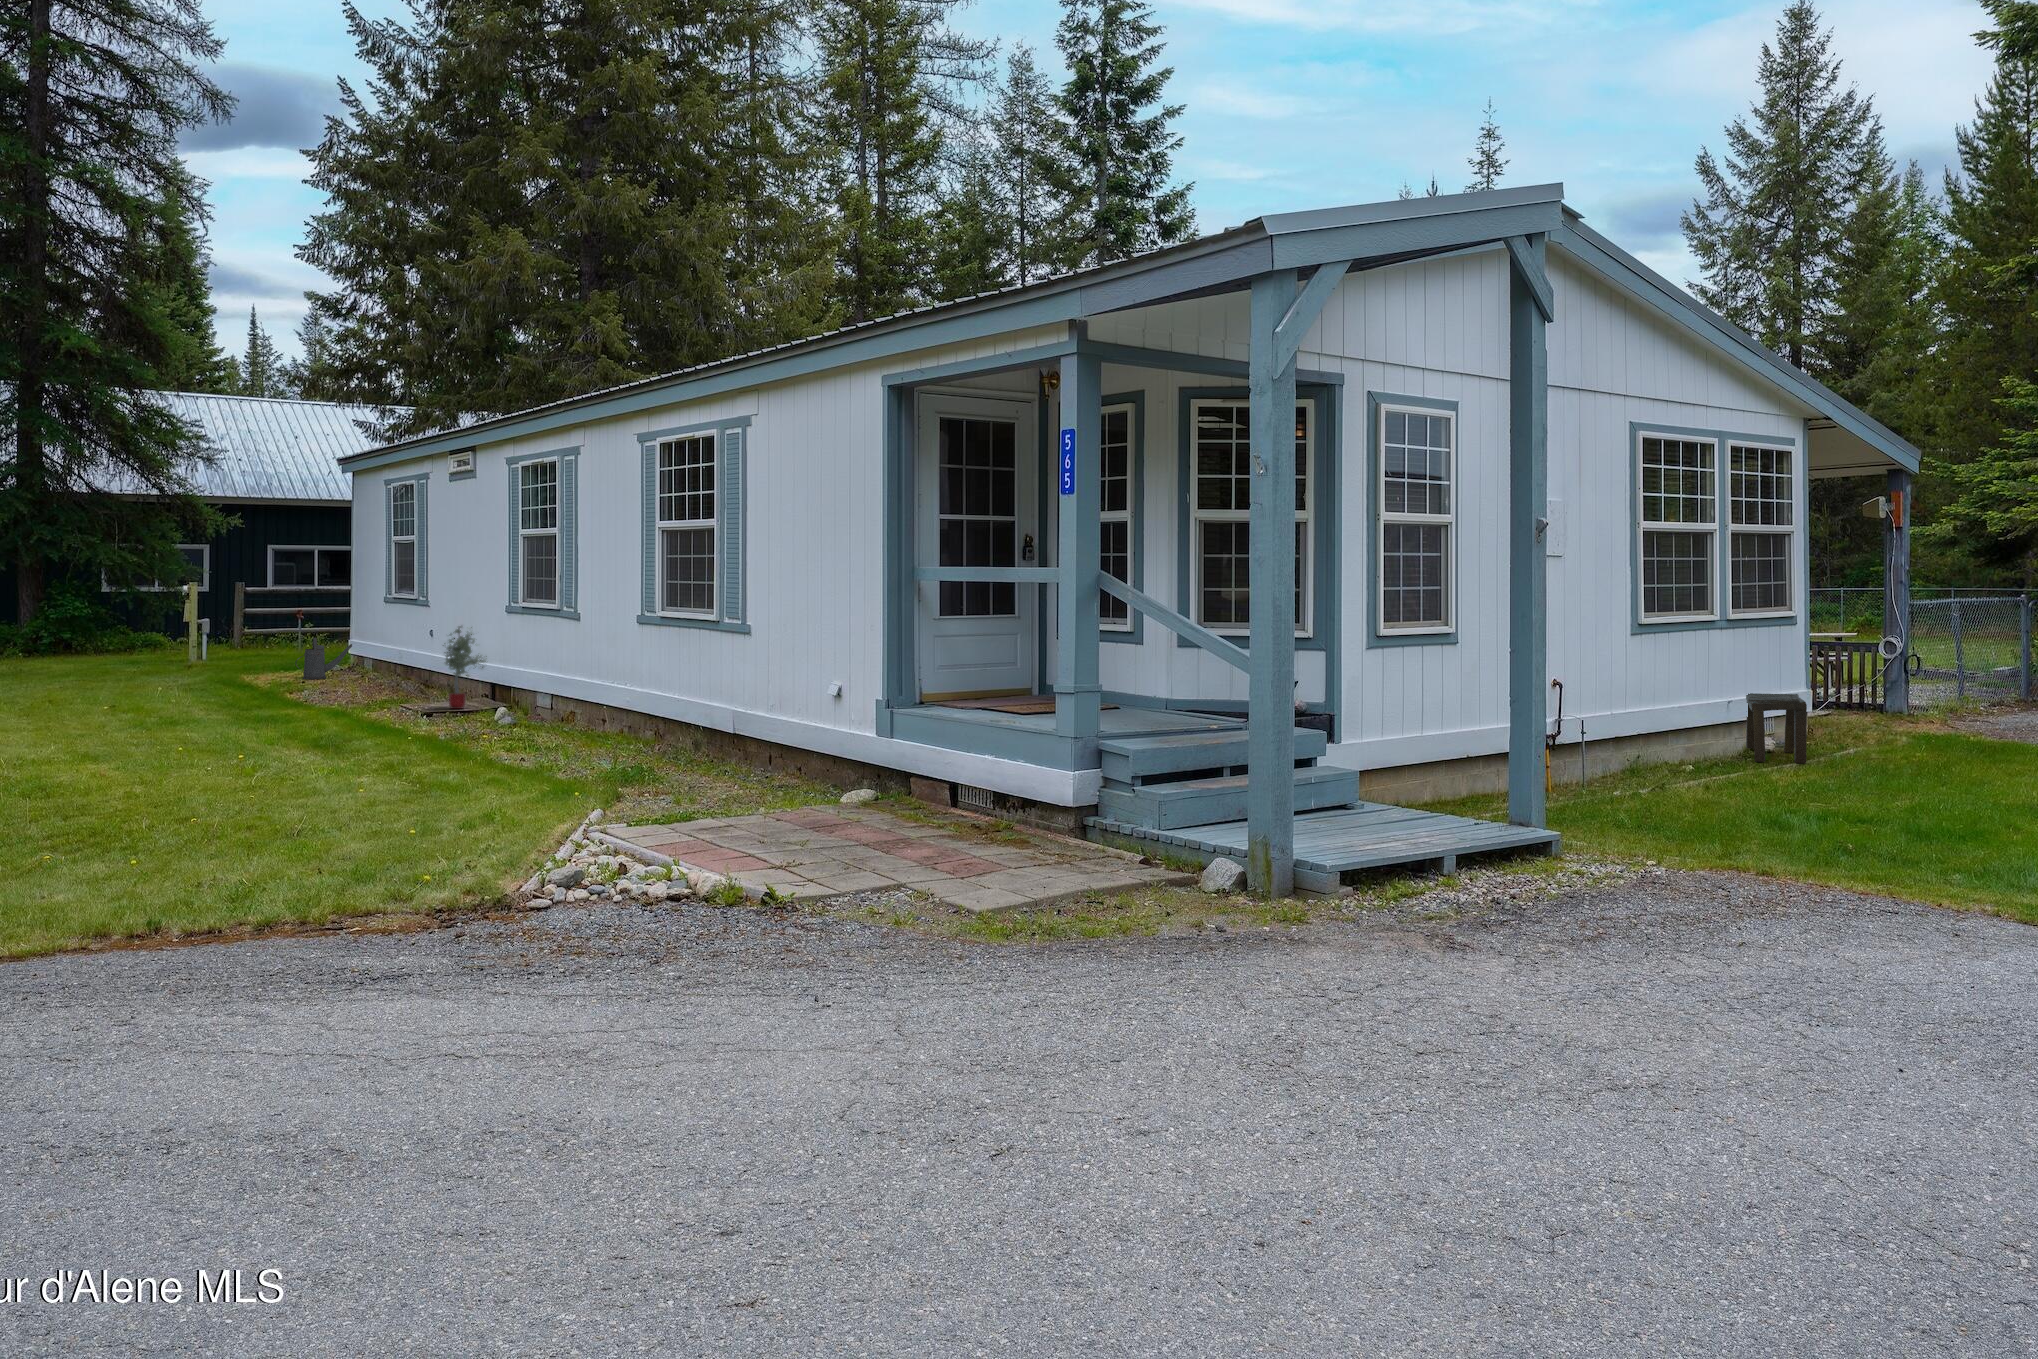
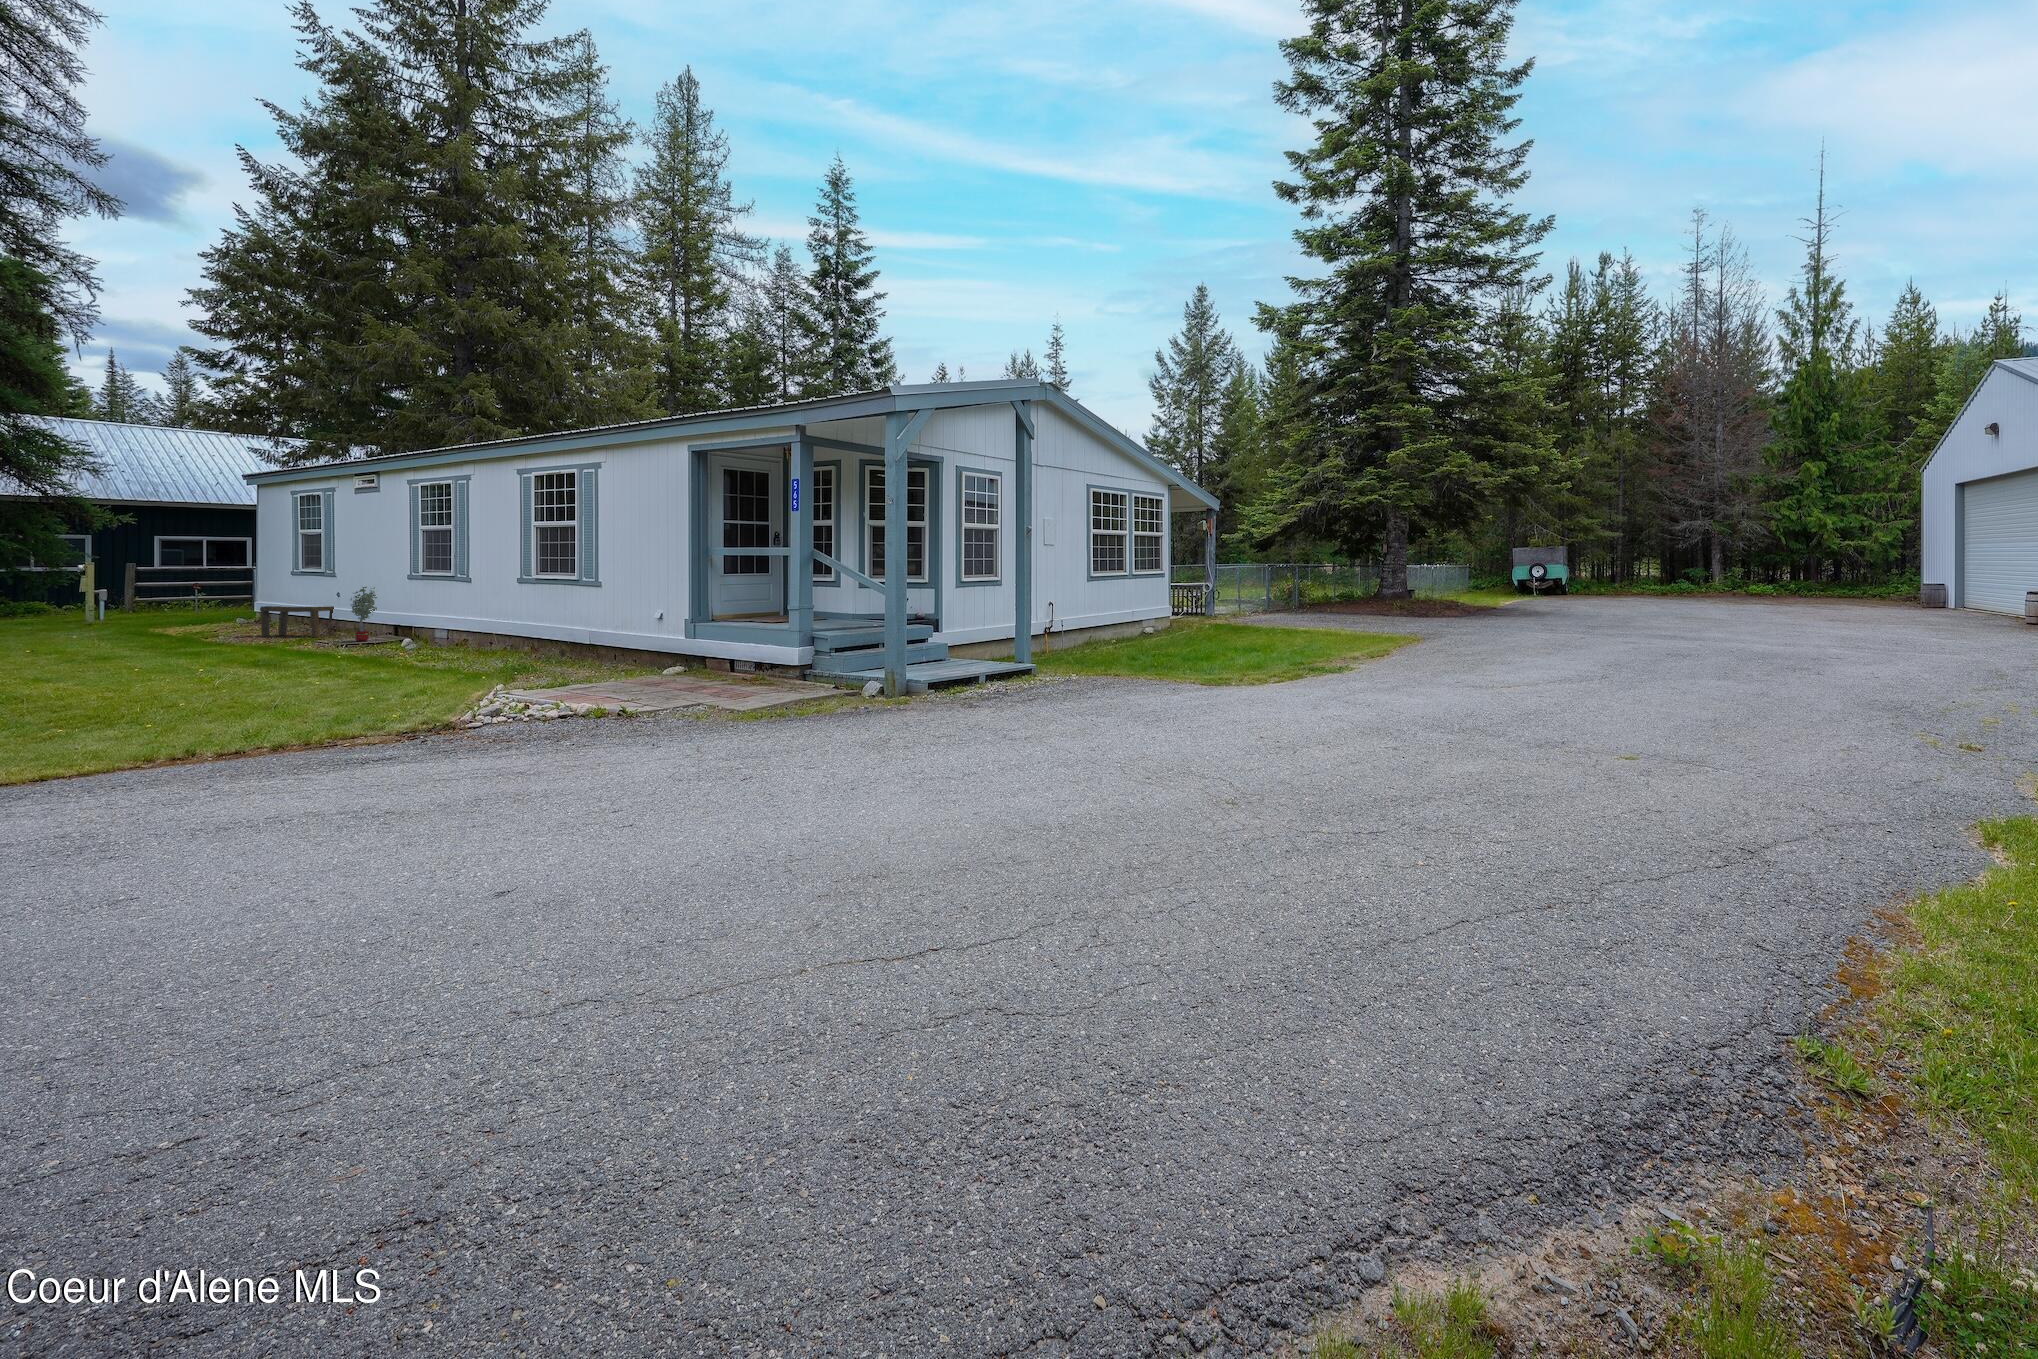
watering can: present [295,638,352,679] -> none [203,599,257,628]
bench: present [1746,693,1807,764] -> present [260,606,336,637]

